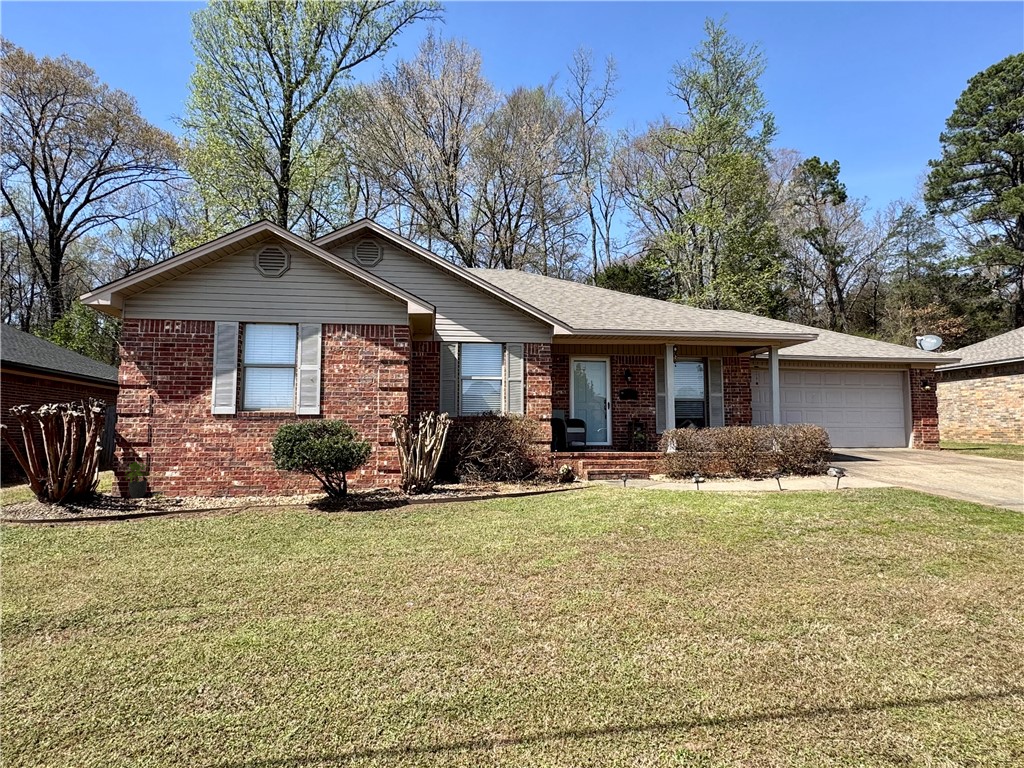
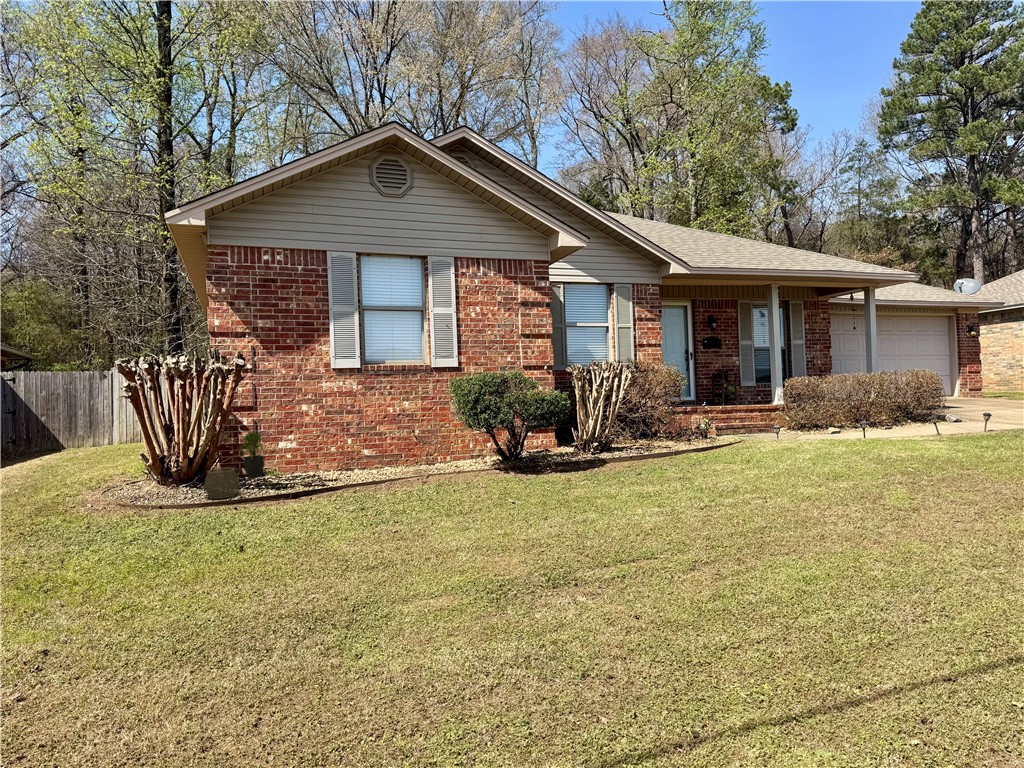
woven basket: none [57,491,89,516] -> present [205,468,239,499]

